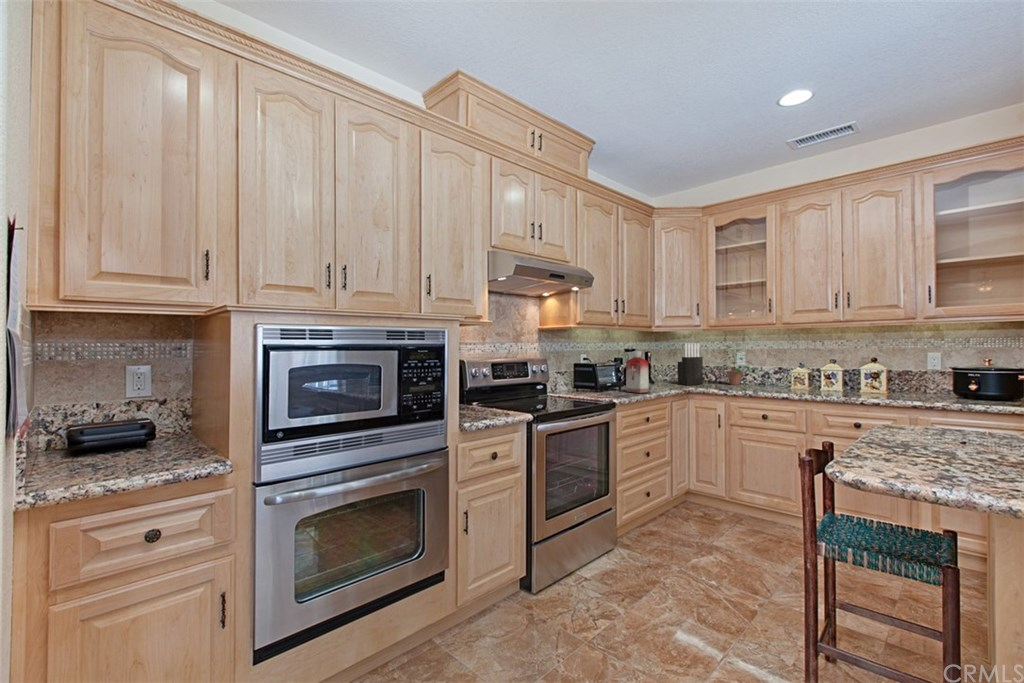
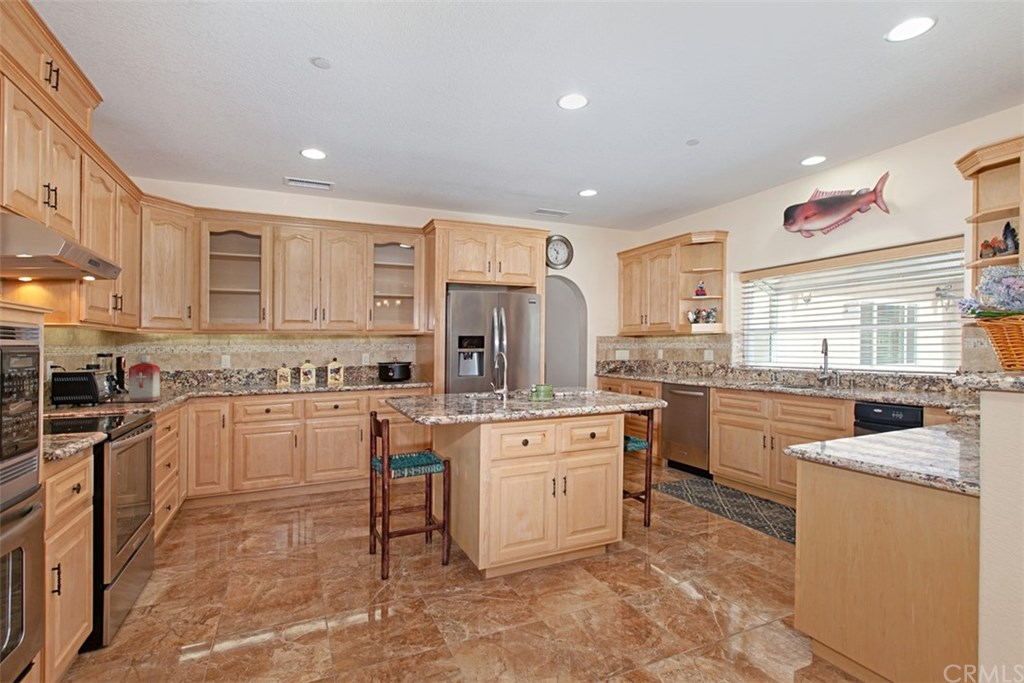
knife block: present [678,343,703,385] -> none [163,347,190,392]
potted plant: present [716,347,753,385] -> none [199,350,242,387]

